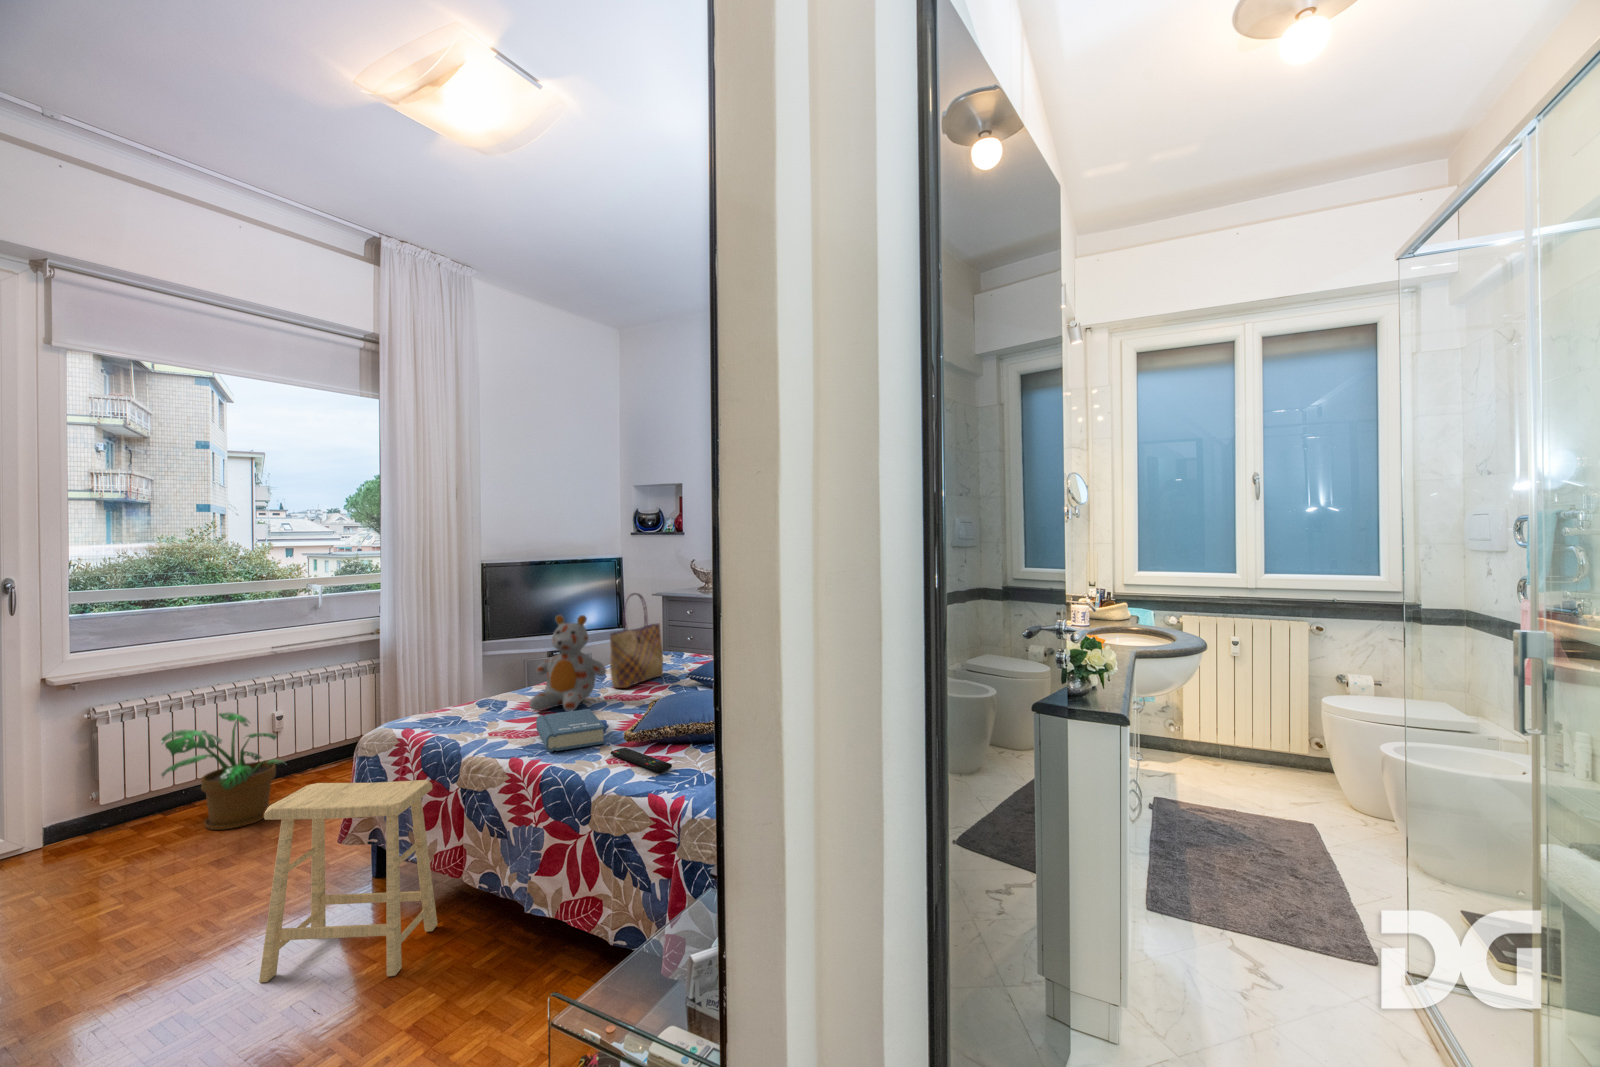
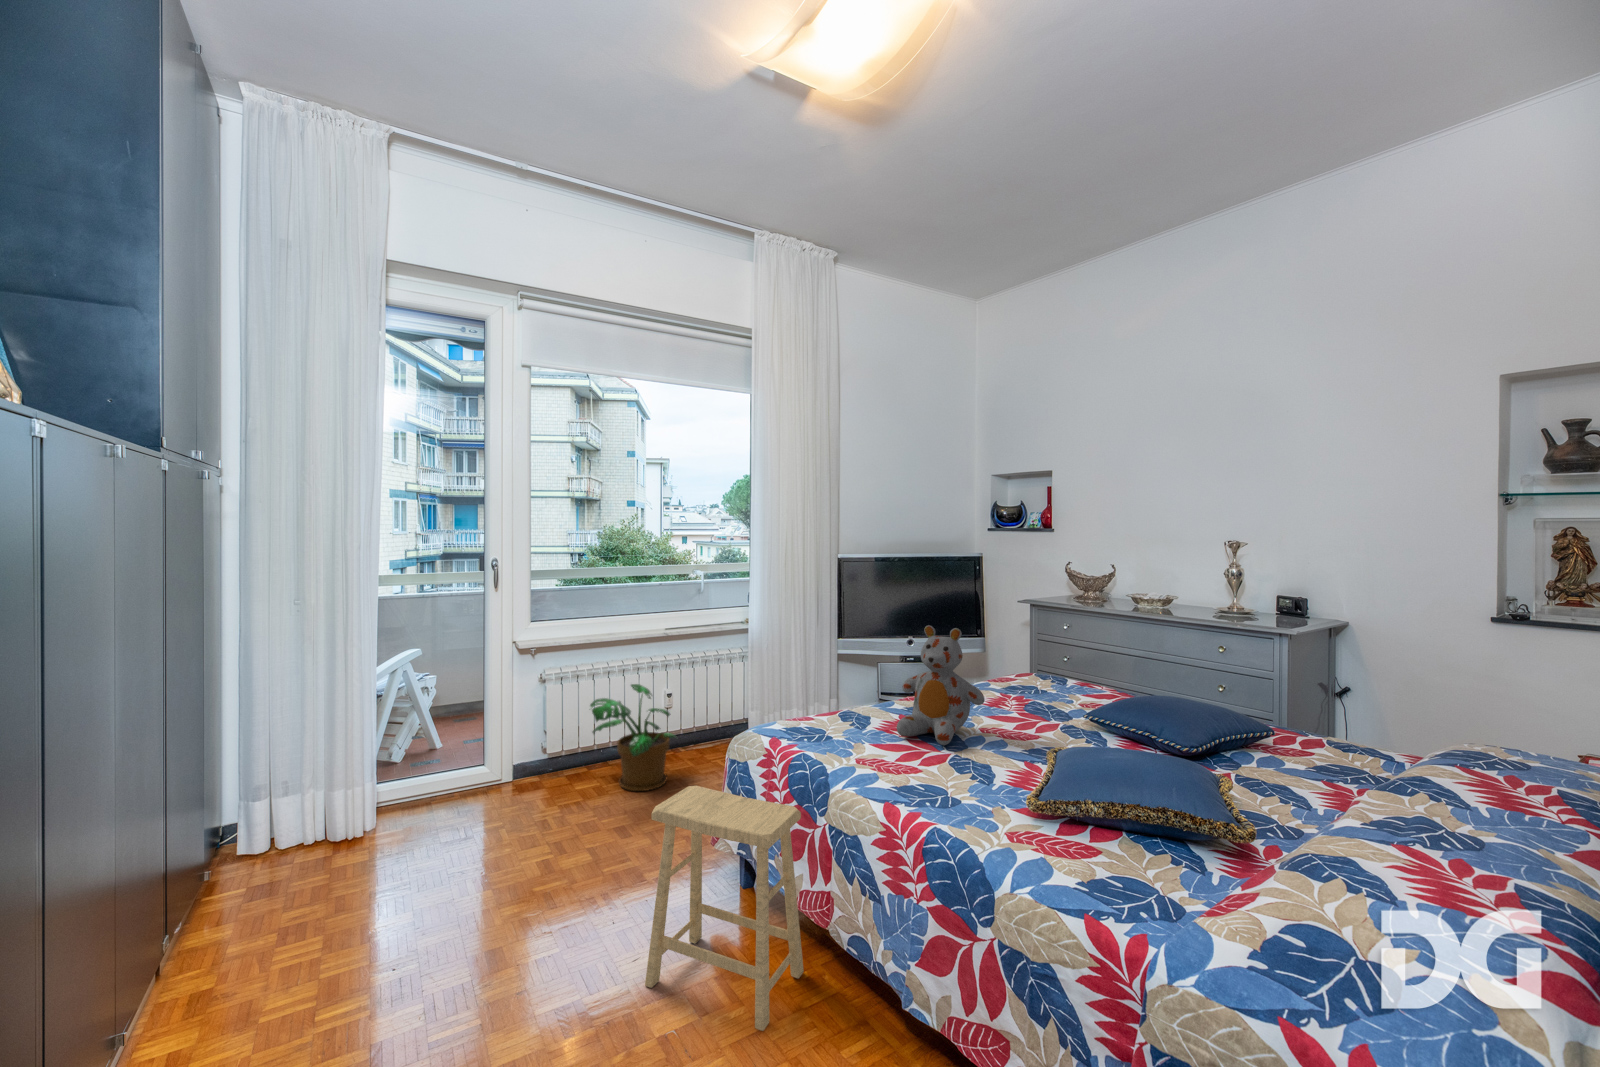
tote bag: present [610,593,663,688] -> none [984,603,1046,720]
book: present [536,709,605,752] -> none [908,748,997,804]
remote control: present [611,748,672,772] -> none [1009,819,1107,877]

